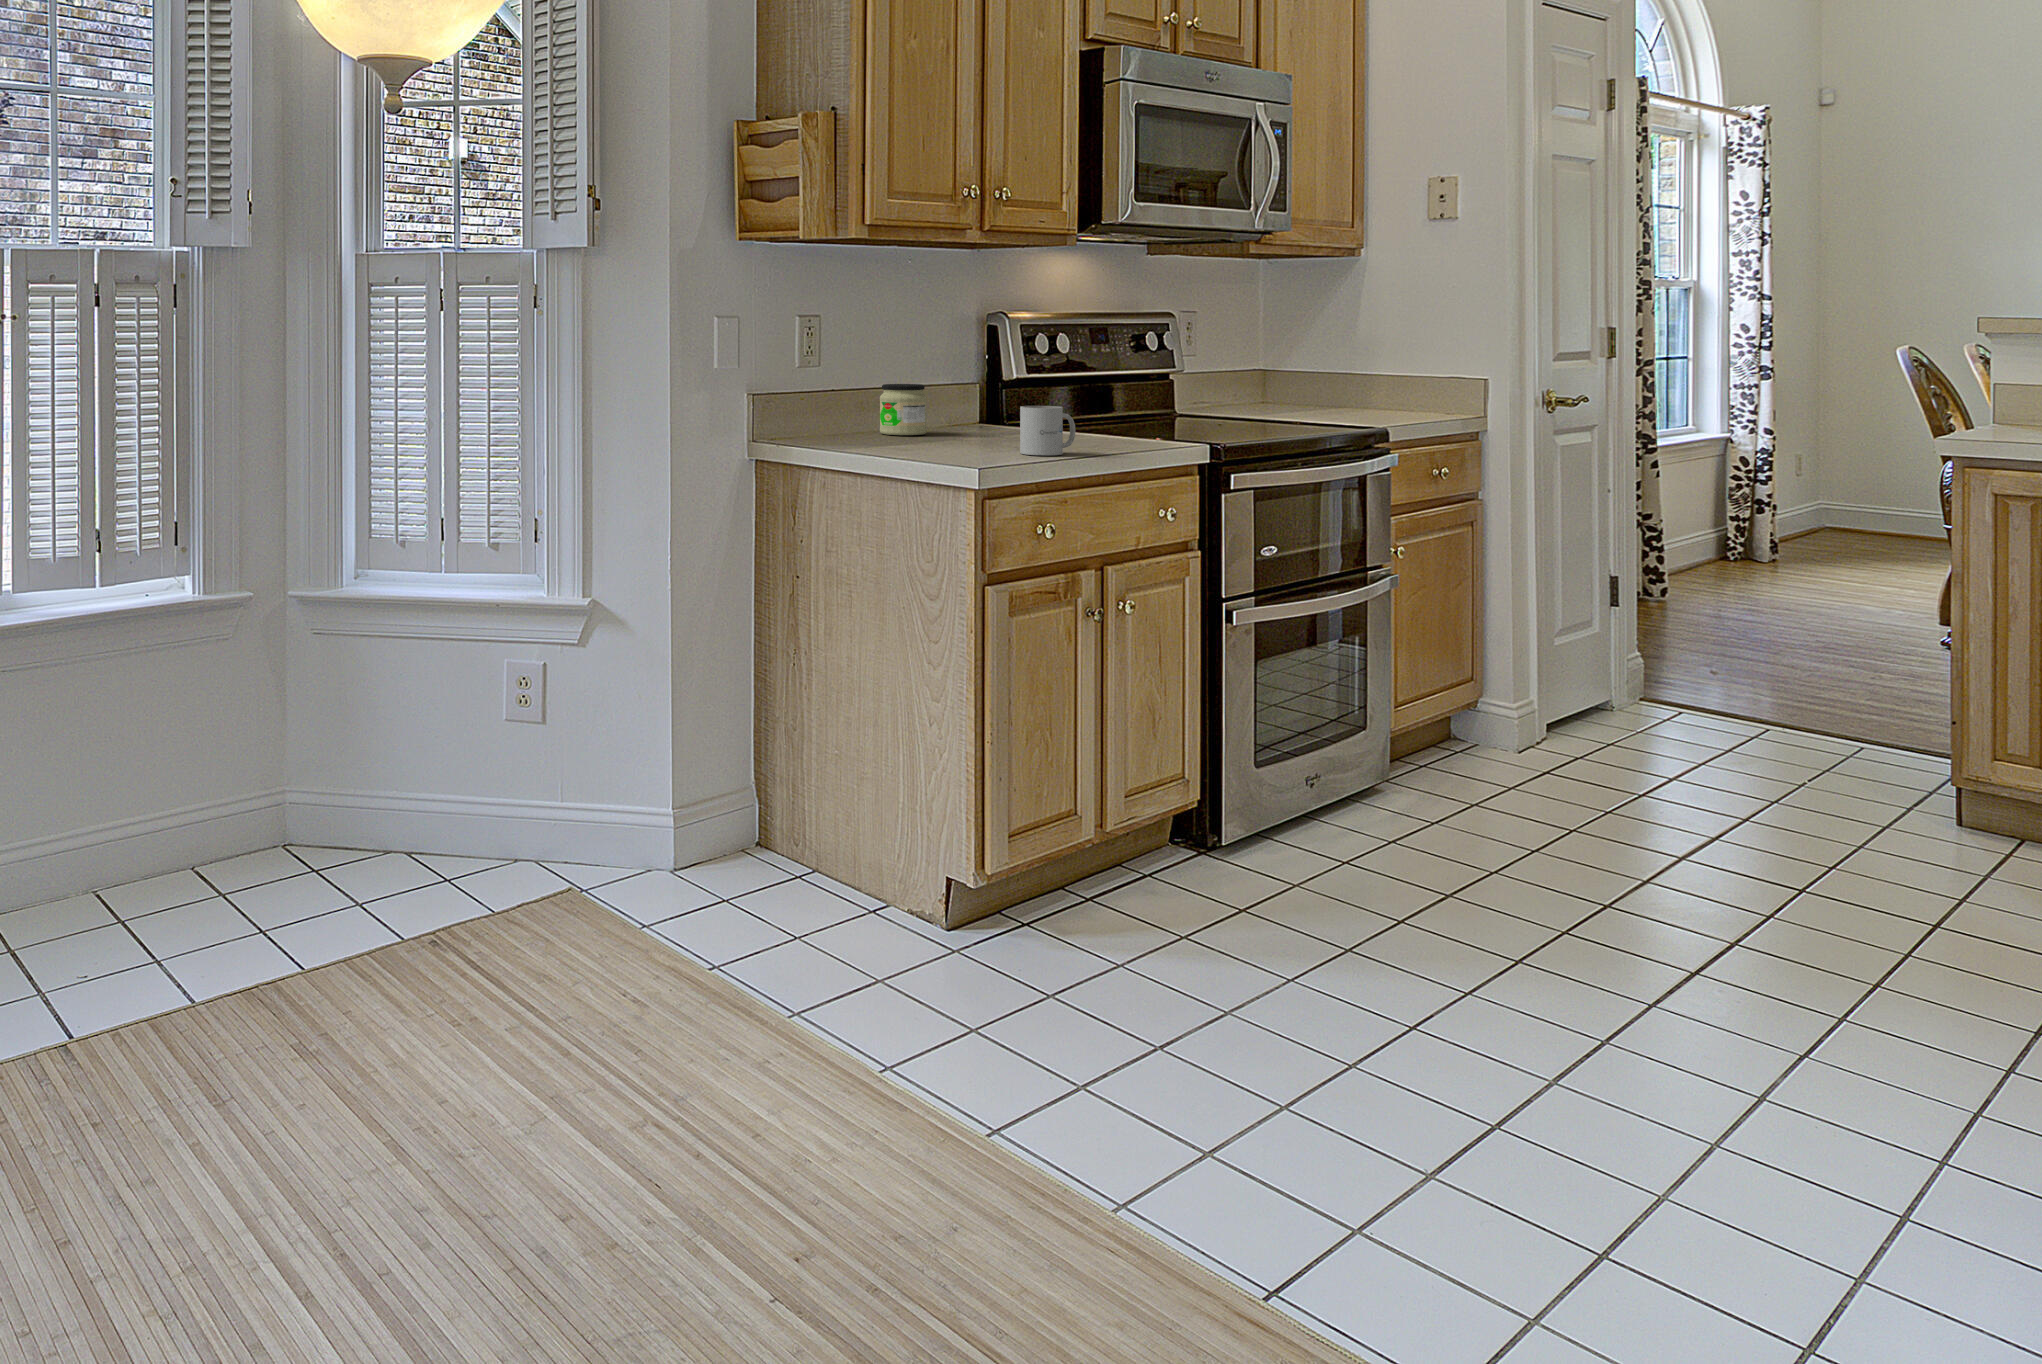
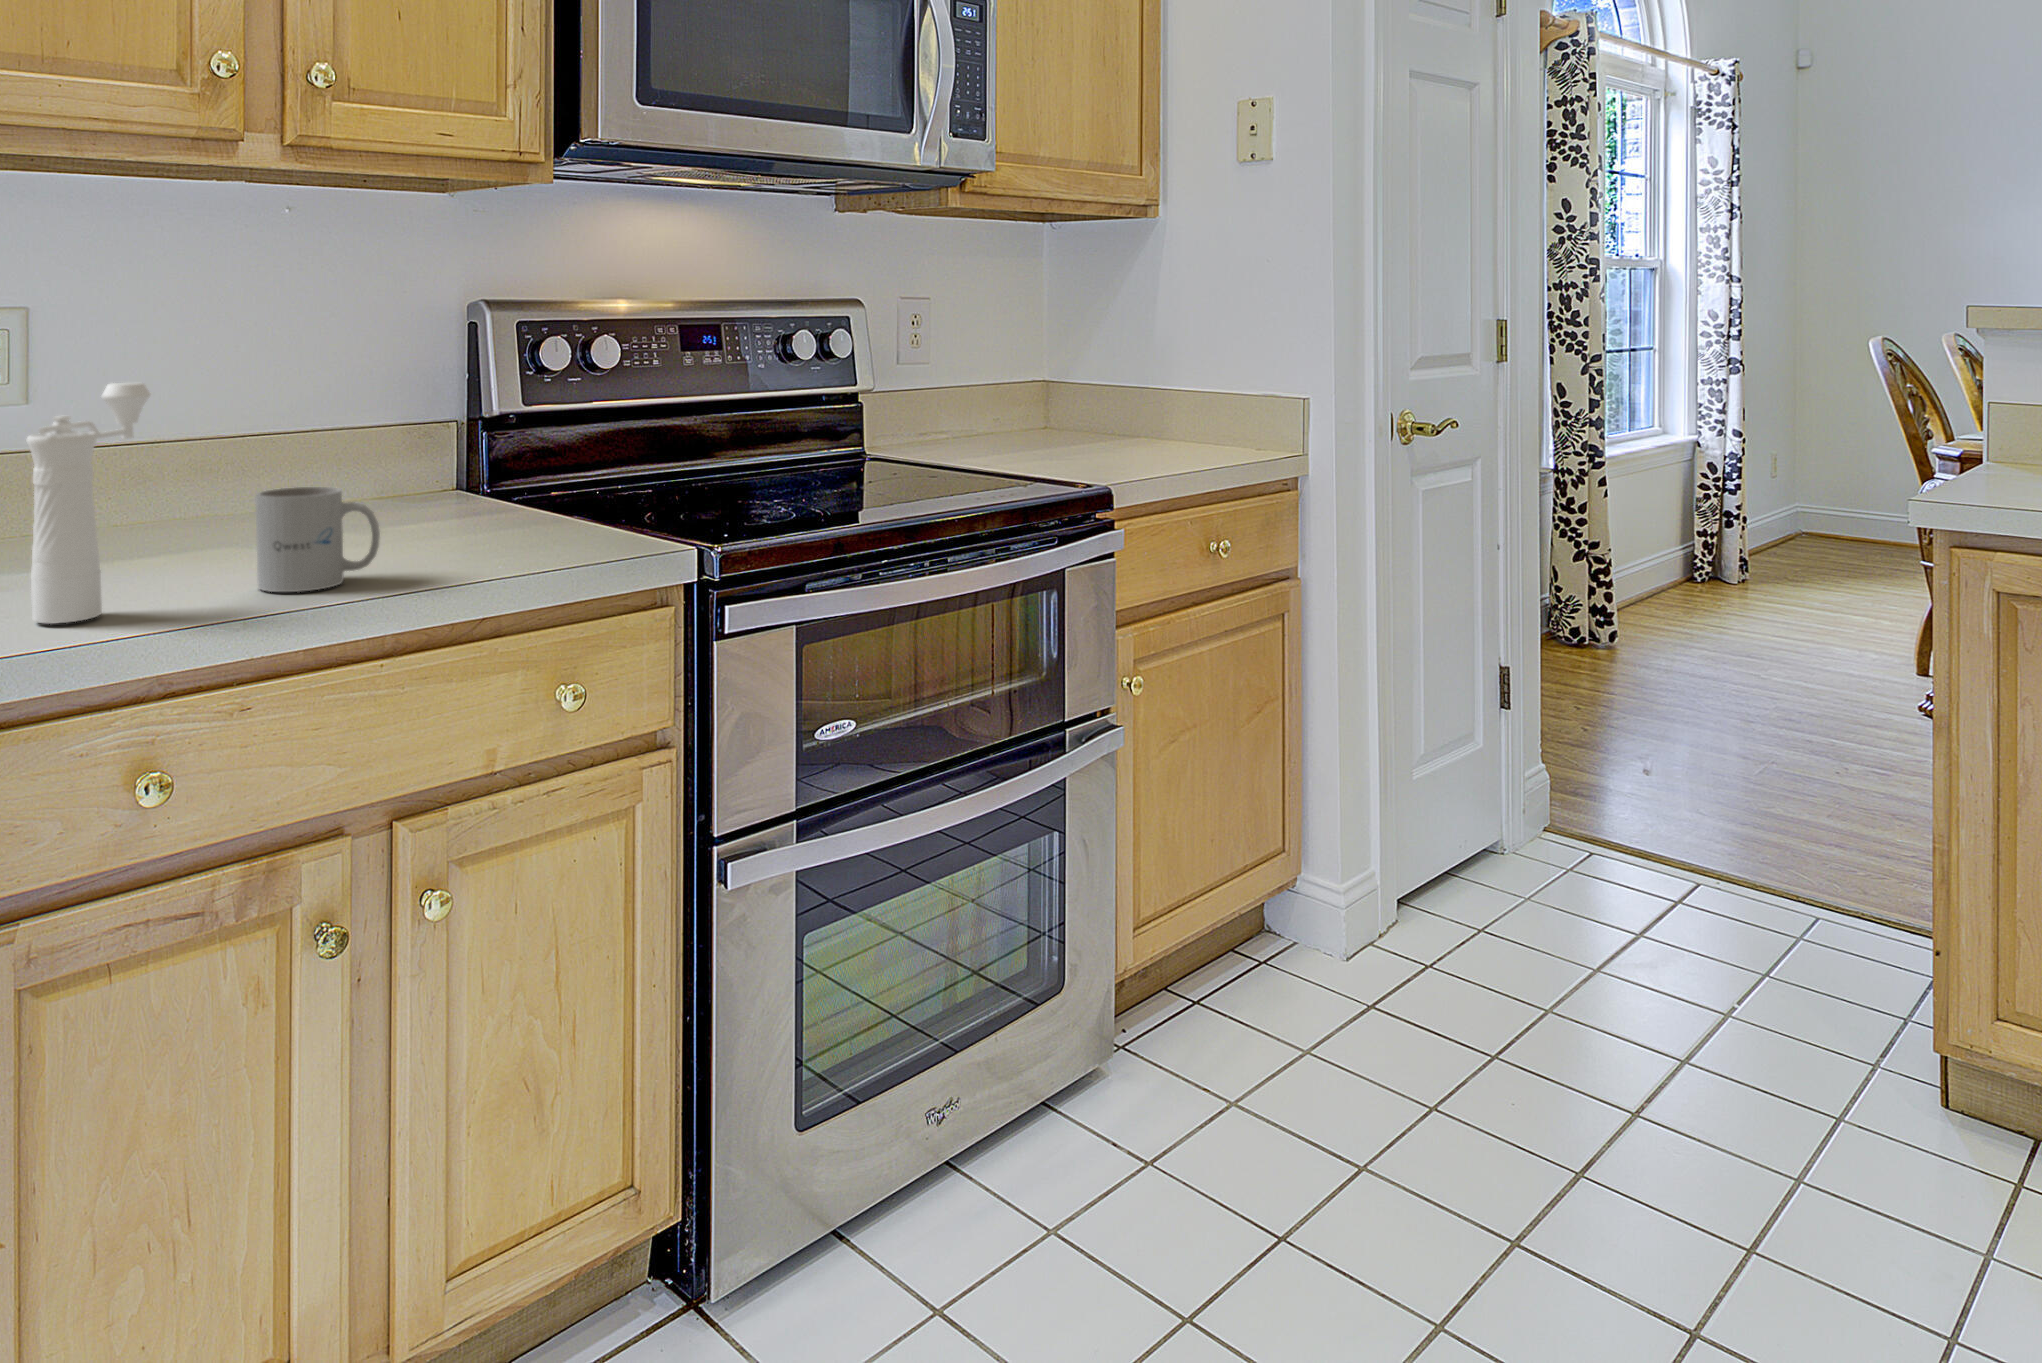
pepper mill: none [956,352,991,461] -> present [26,383,150,624]
jar: present [880,384,927,435] -> none [186,428,278,525]

